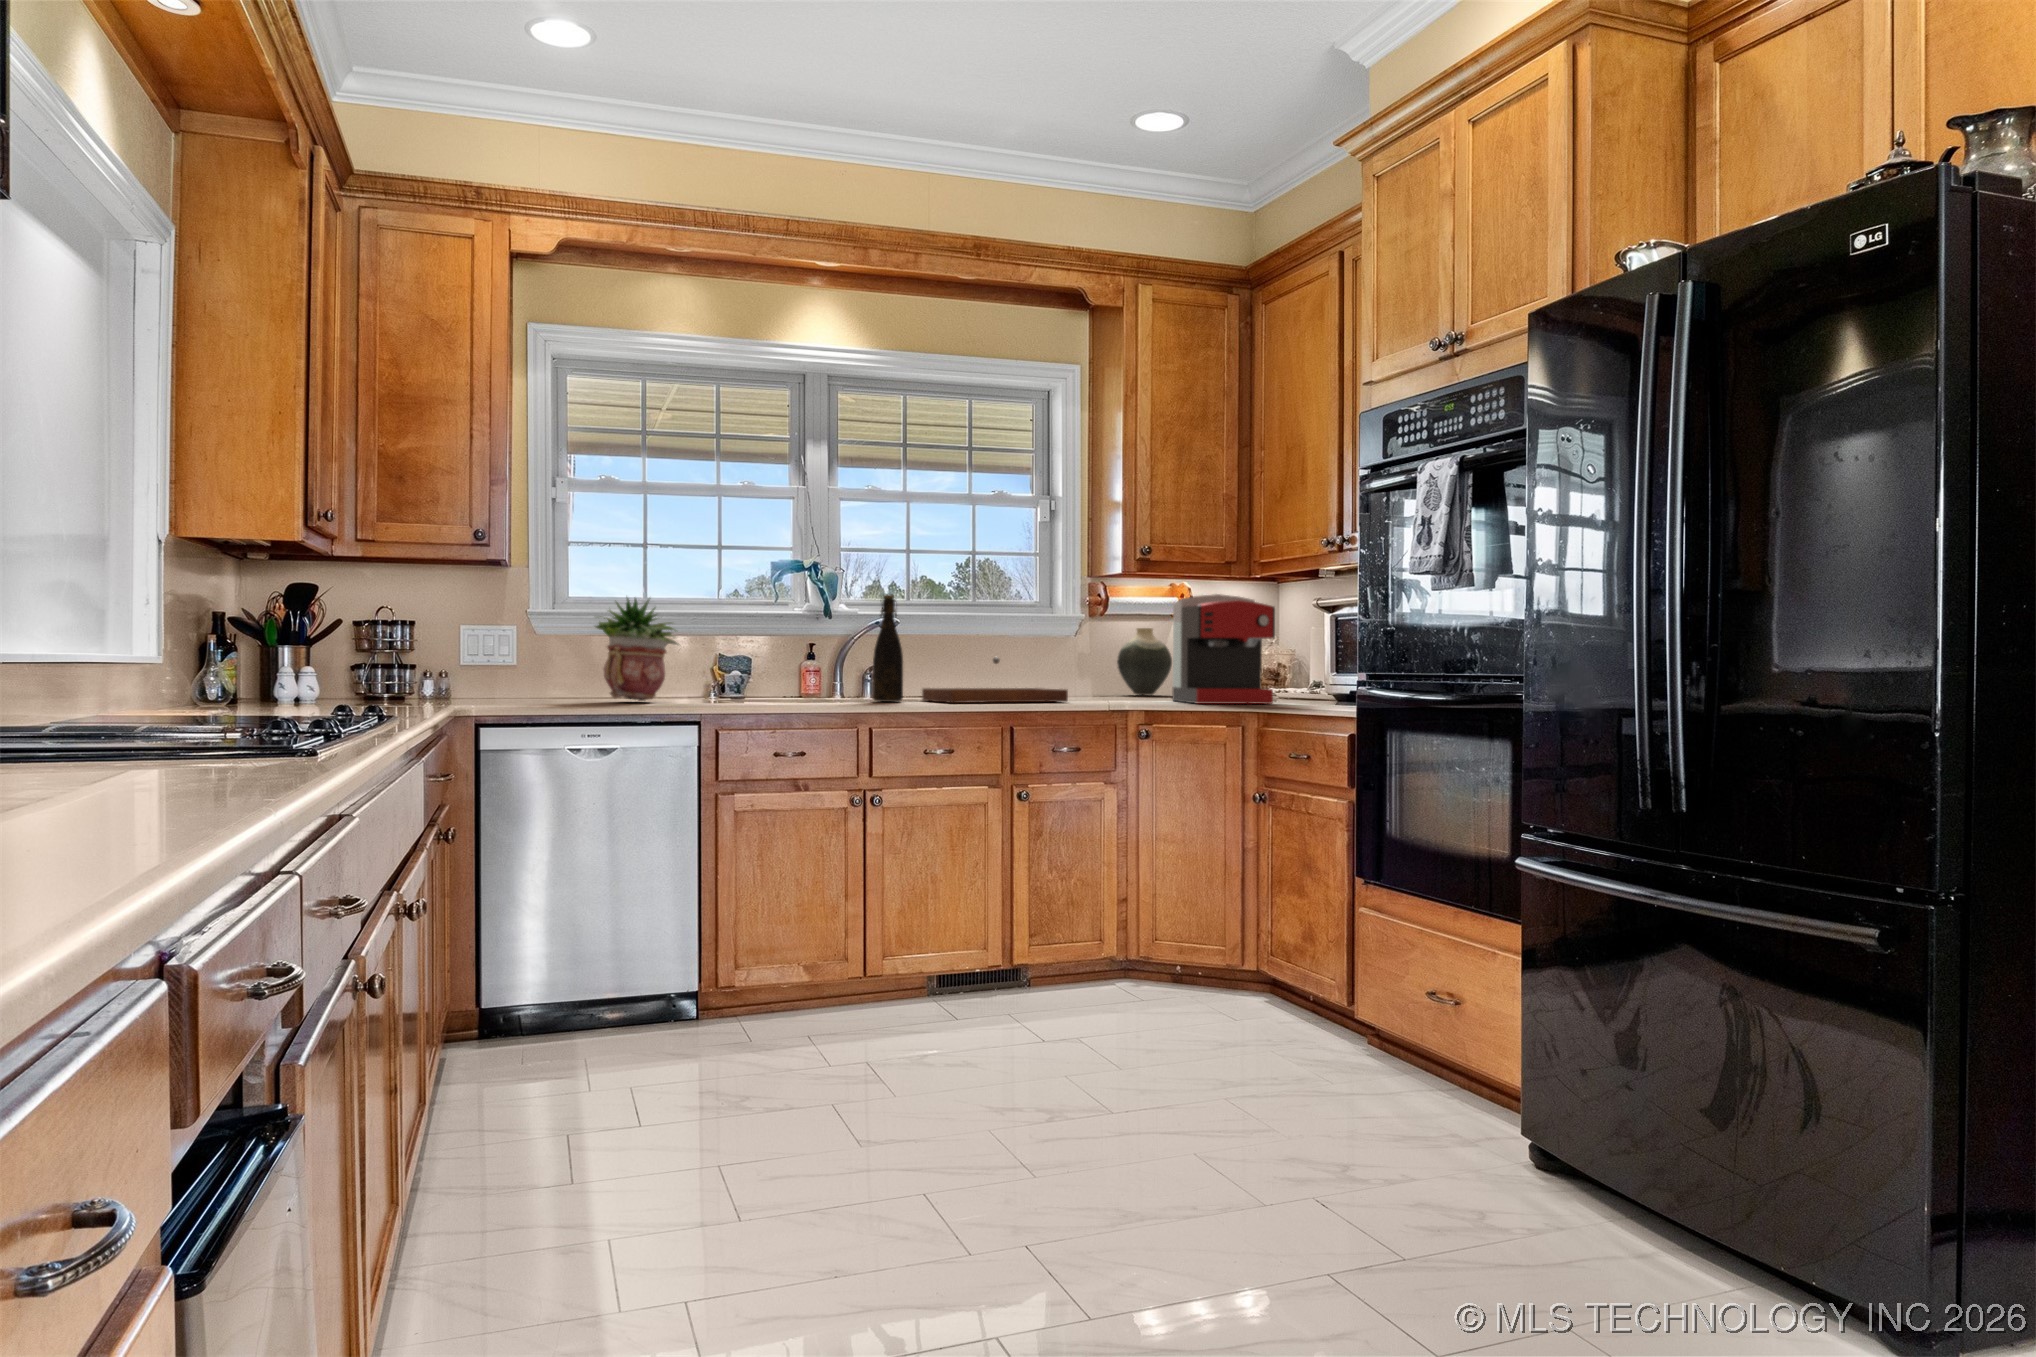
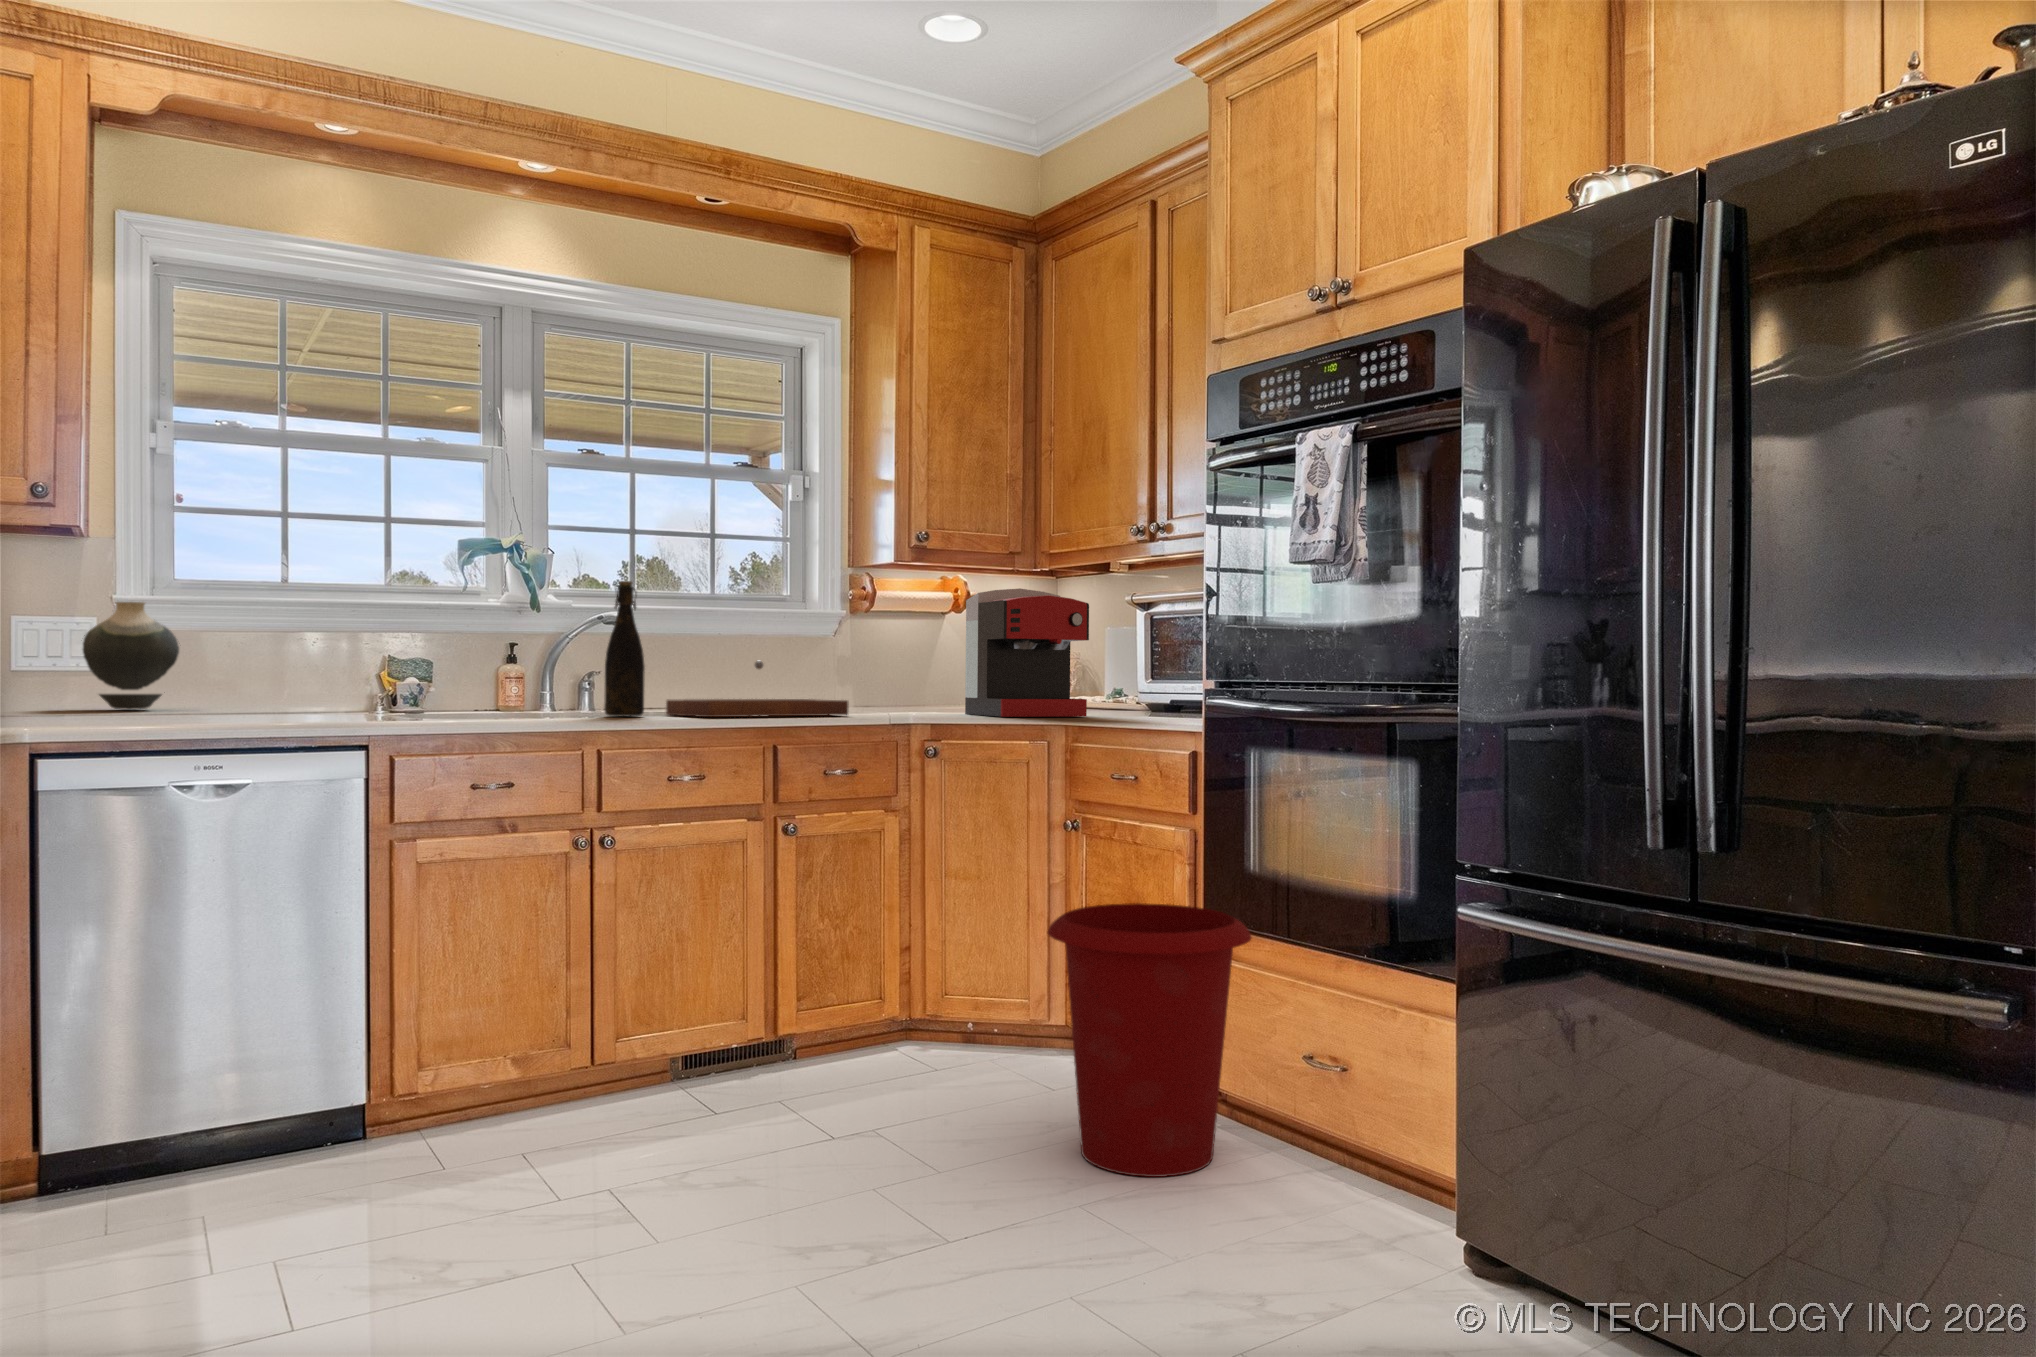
potted plant: present [595,598,679,701] -> none [214,573,347,717]
vase: present [1117,628,1172,695] -> present [83,602,179,710]
waste bin: none [1211,862,1385,1087] -> present [1048,903,1251,1177]

